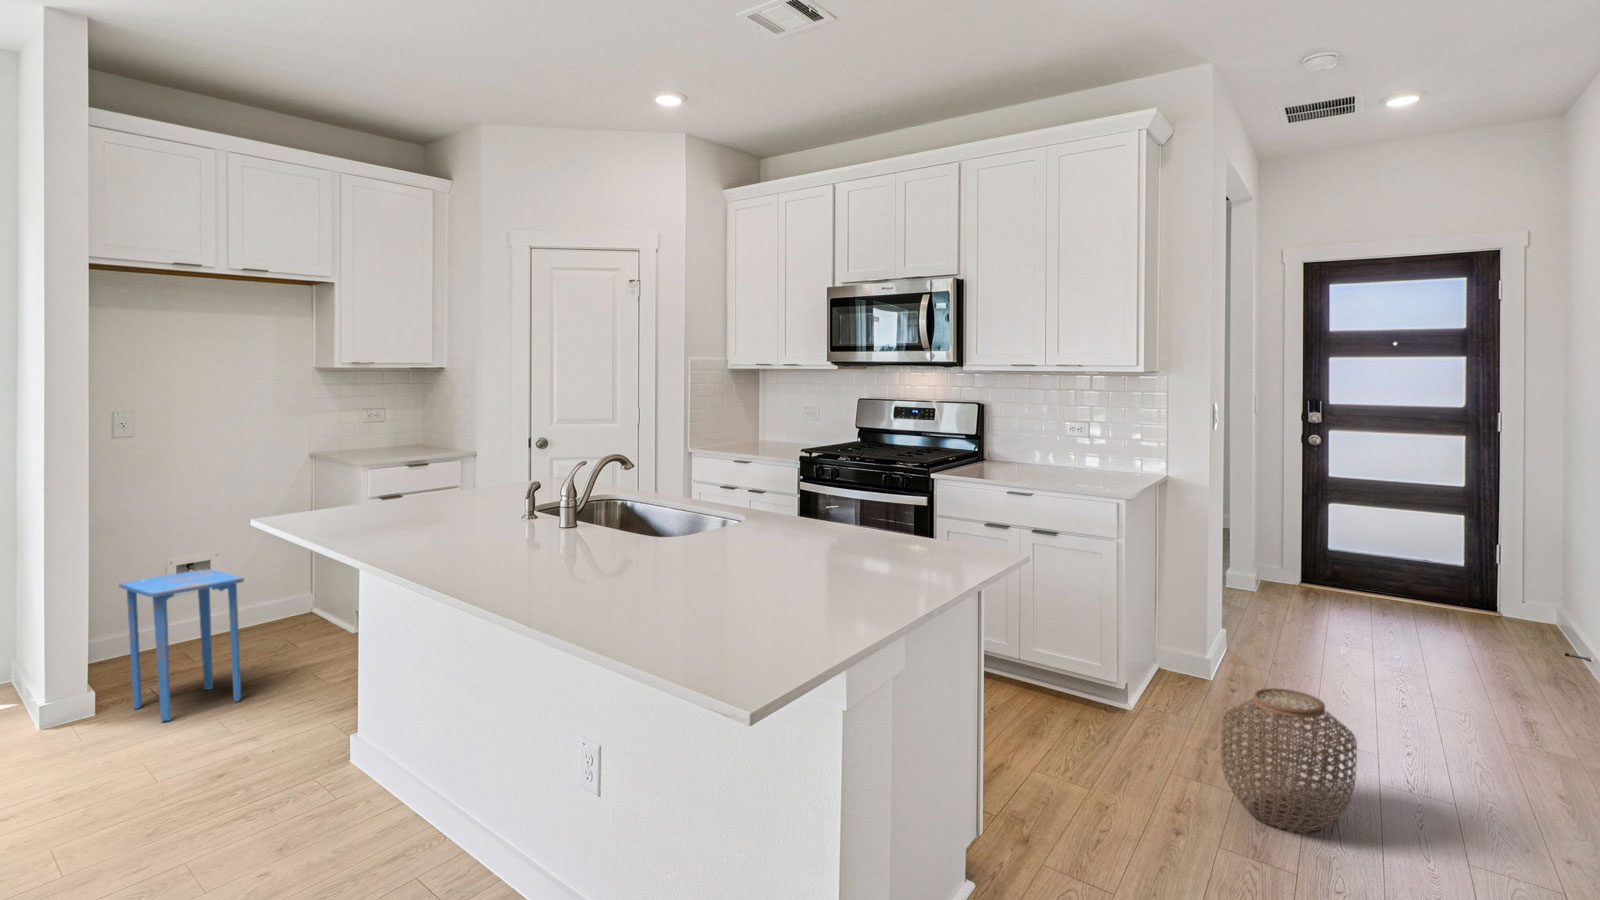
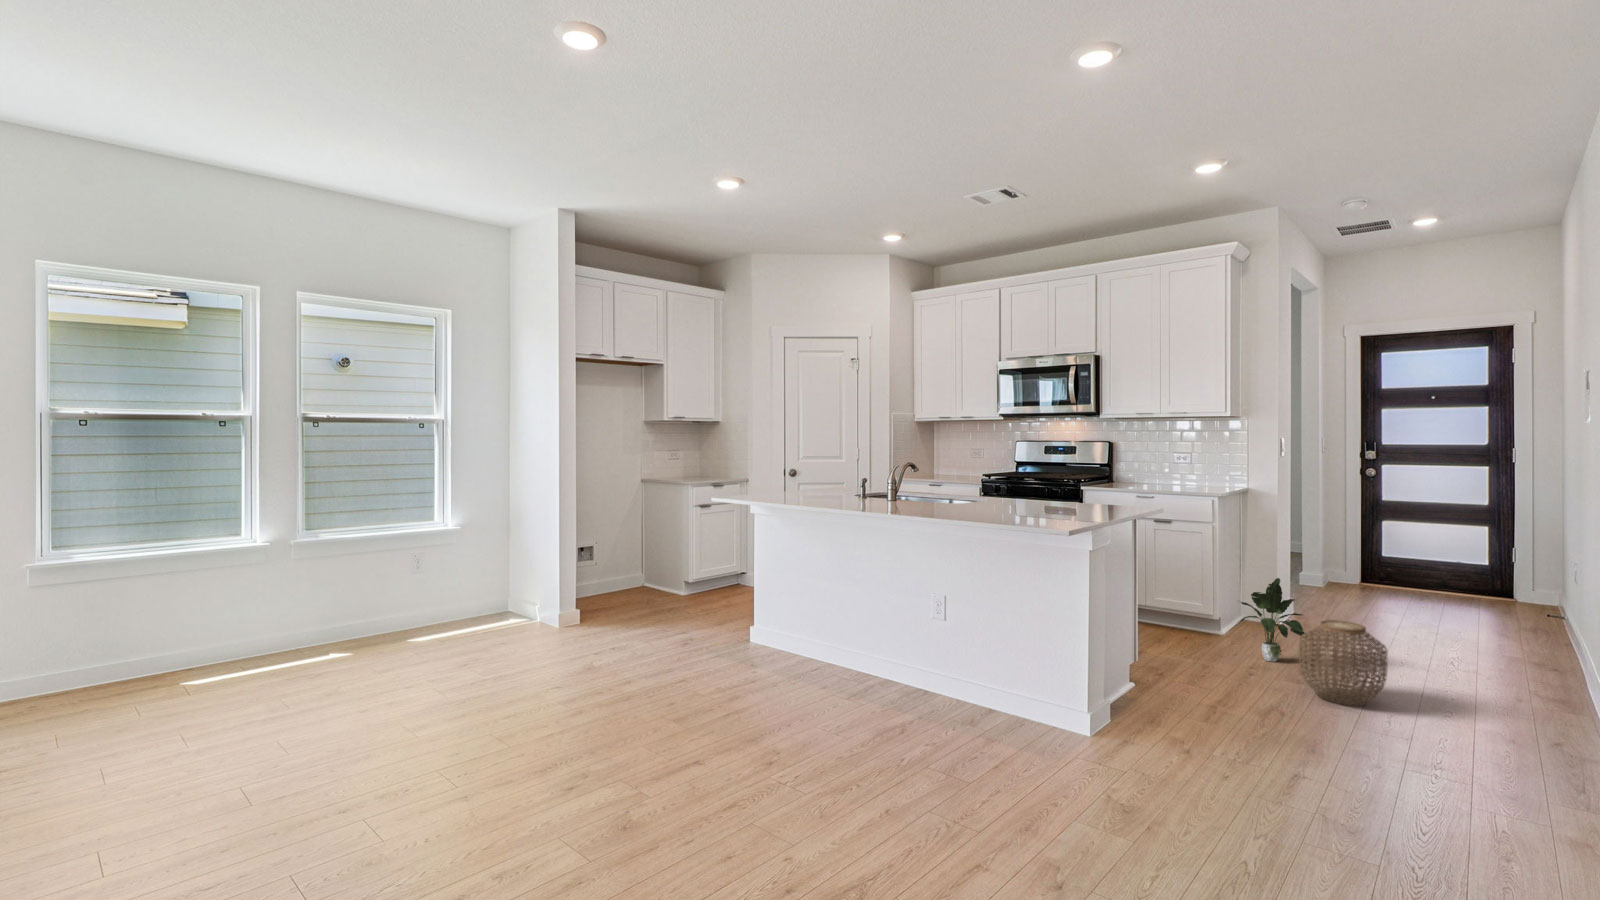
side table: present [119,569,244,721] -> none [579,548,649,638]
potted plant: none [1132,609,1239,735] -> present [1240,578,1308,662]

